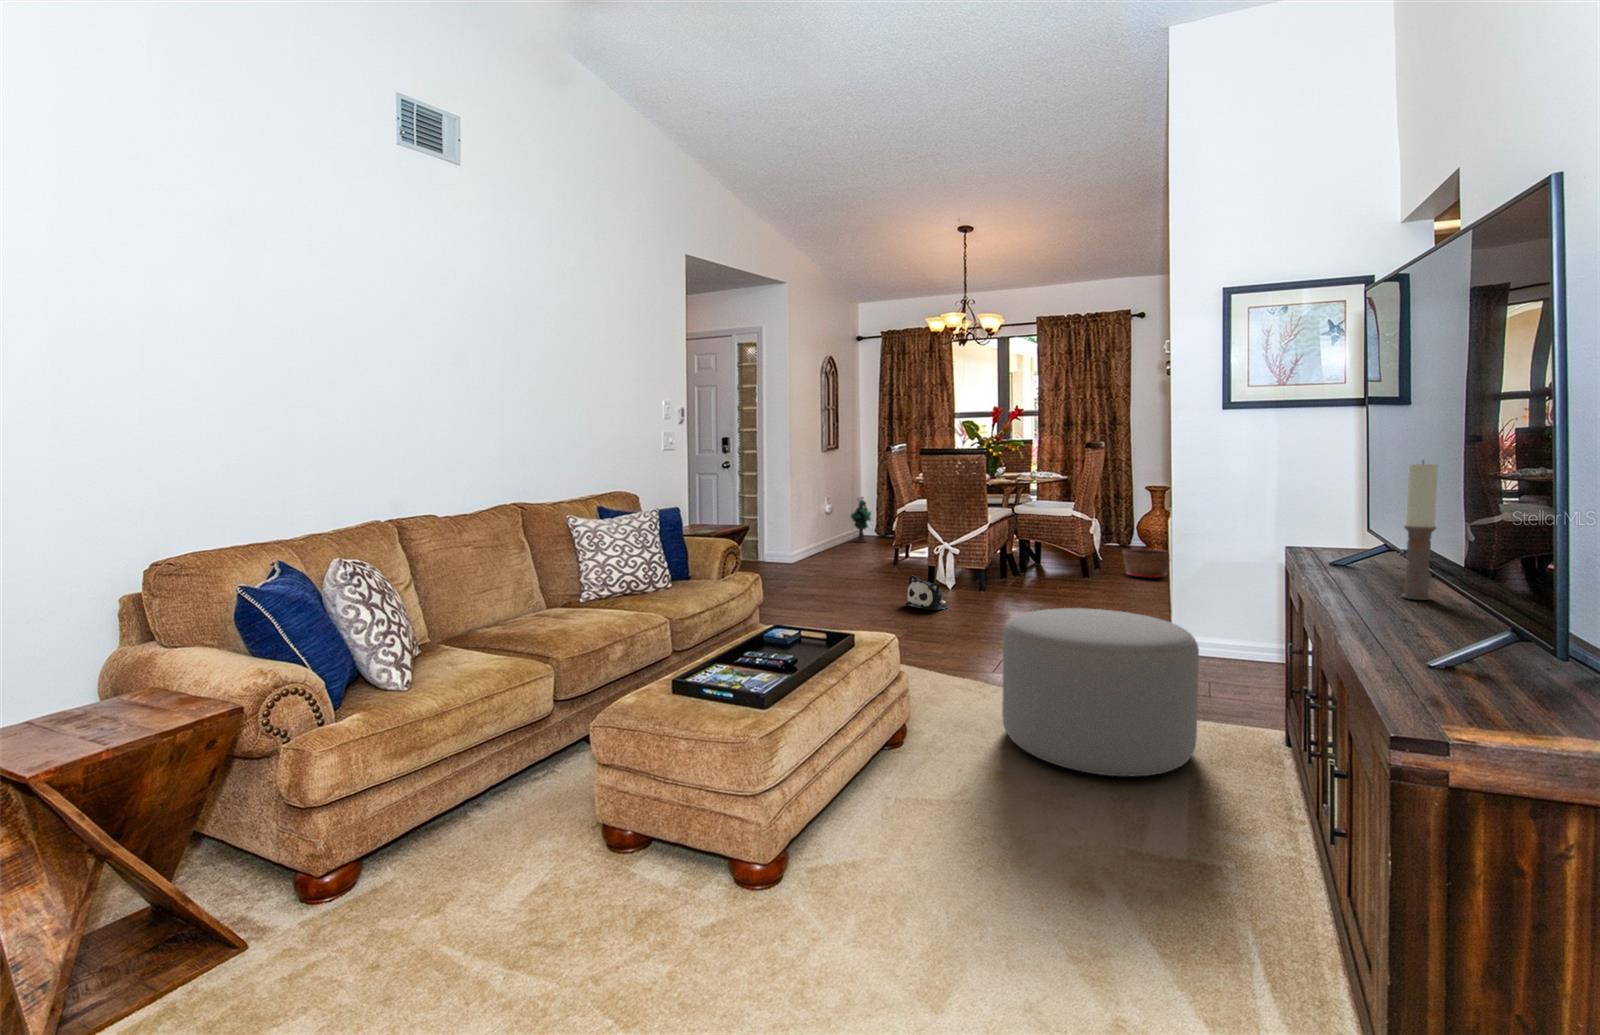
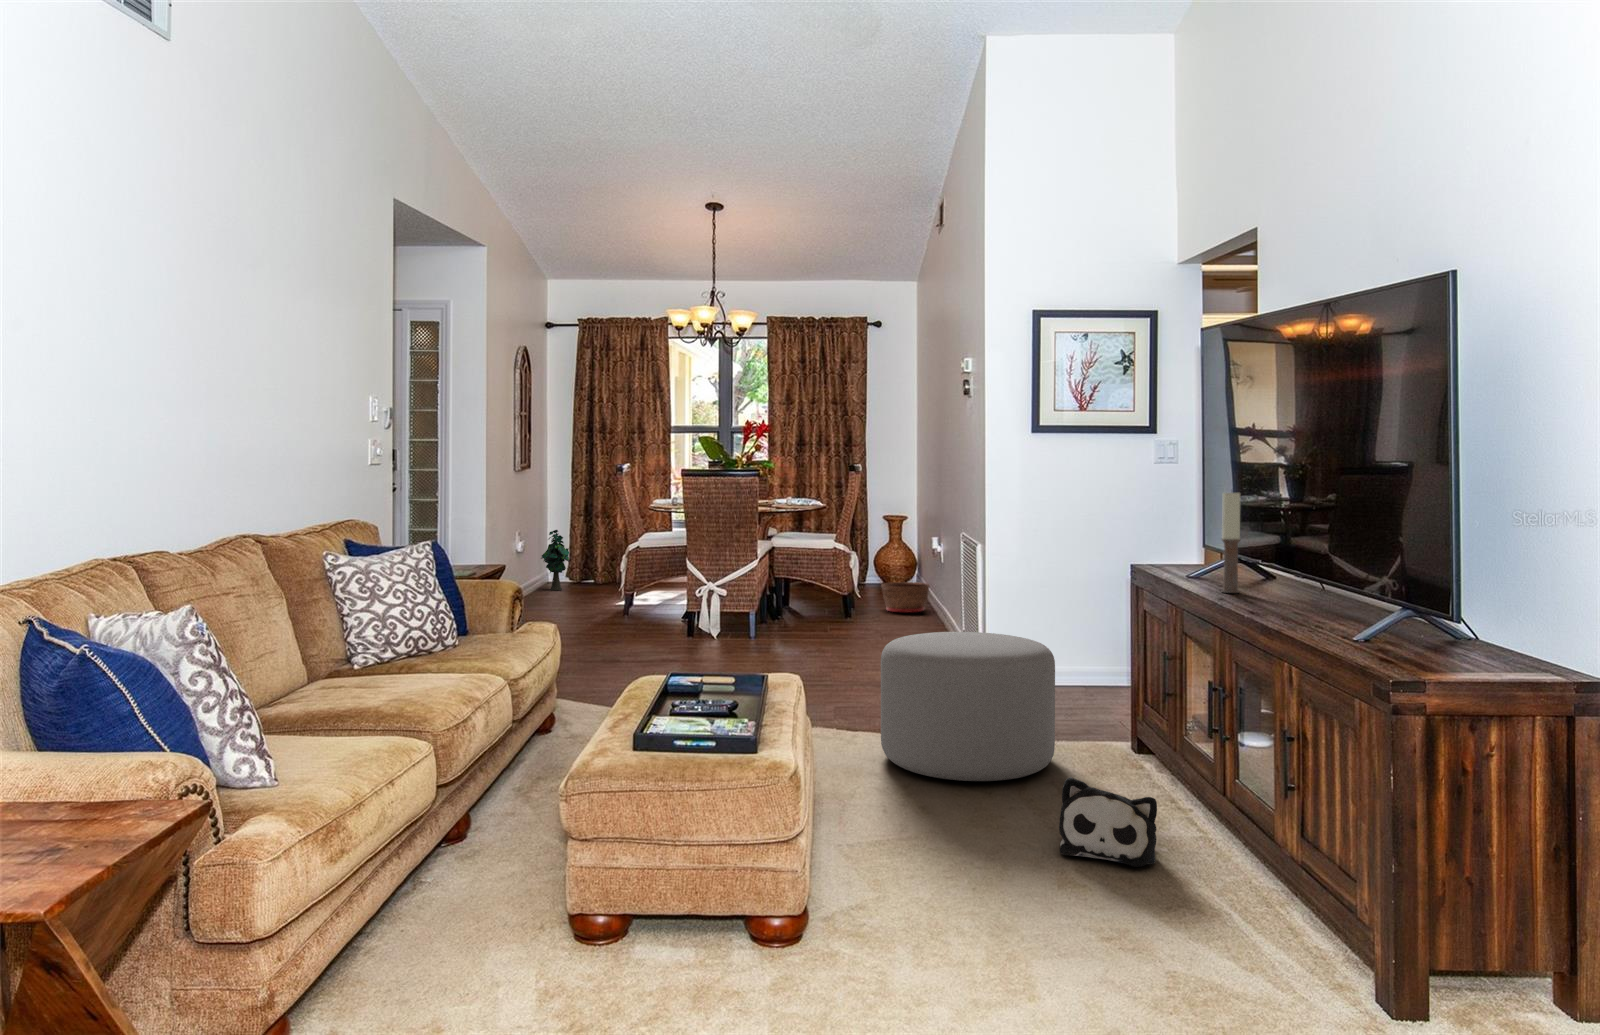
plush toy: present [905,575,948,610] -> present [1059,777,1157,867]

